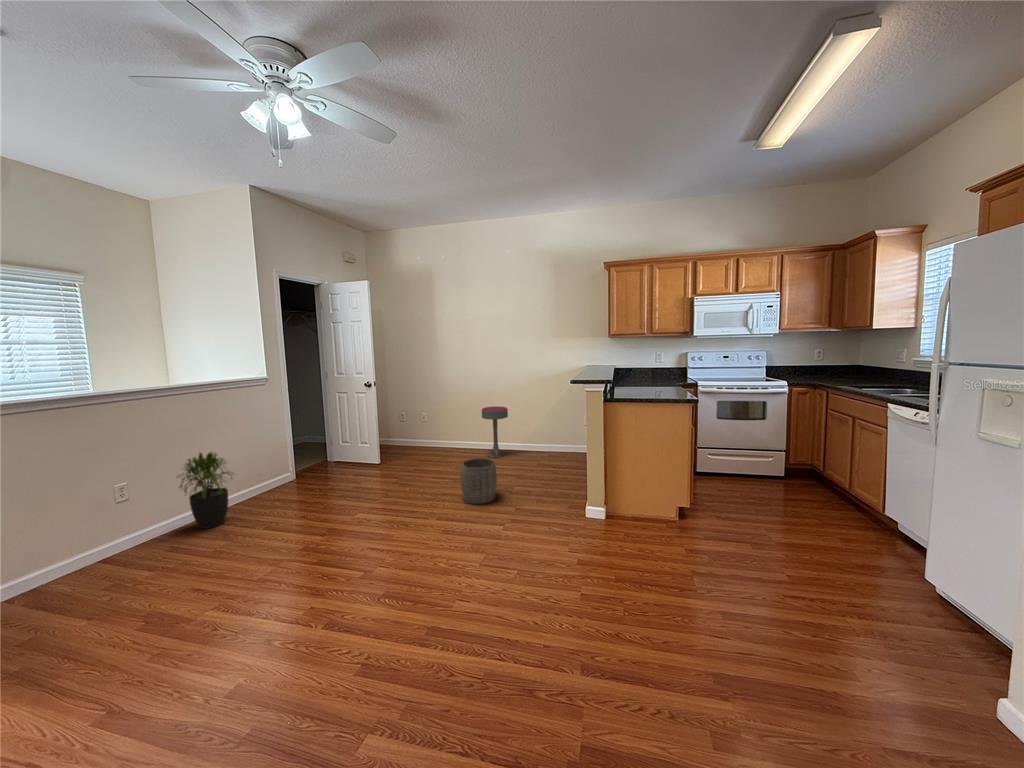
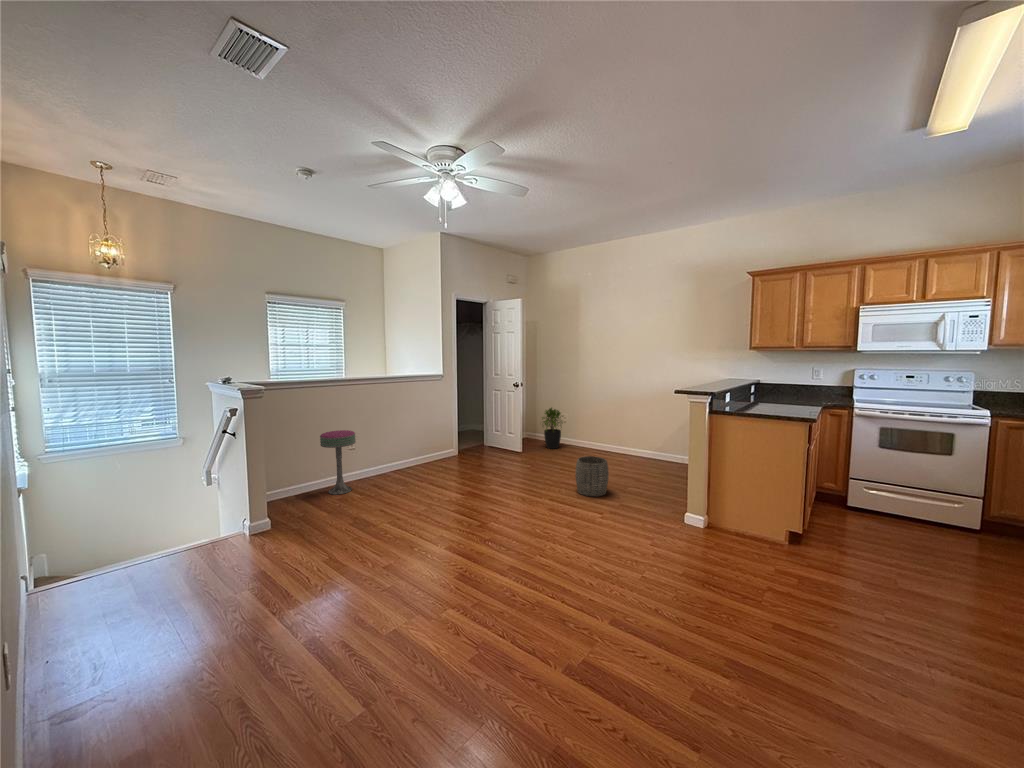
bar stool: present [482,406,508,457] -> present [320,430,355,495]
potted plant: present [178,452,233,528] -> present [542,408,563,449]

